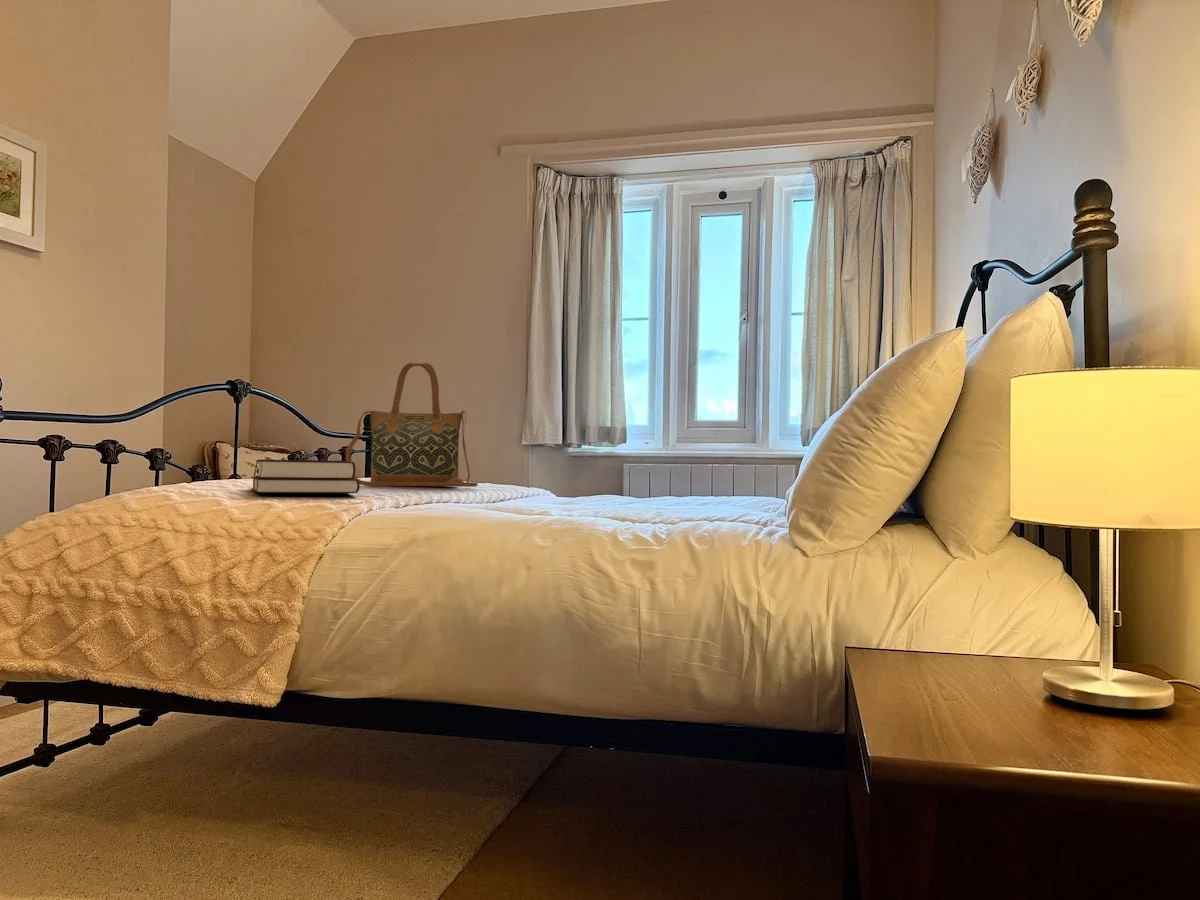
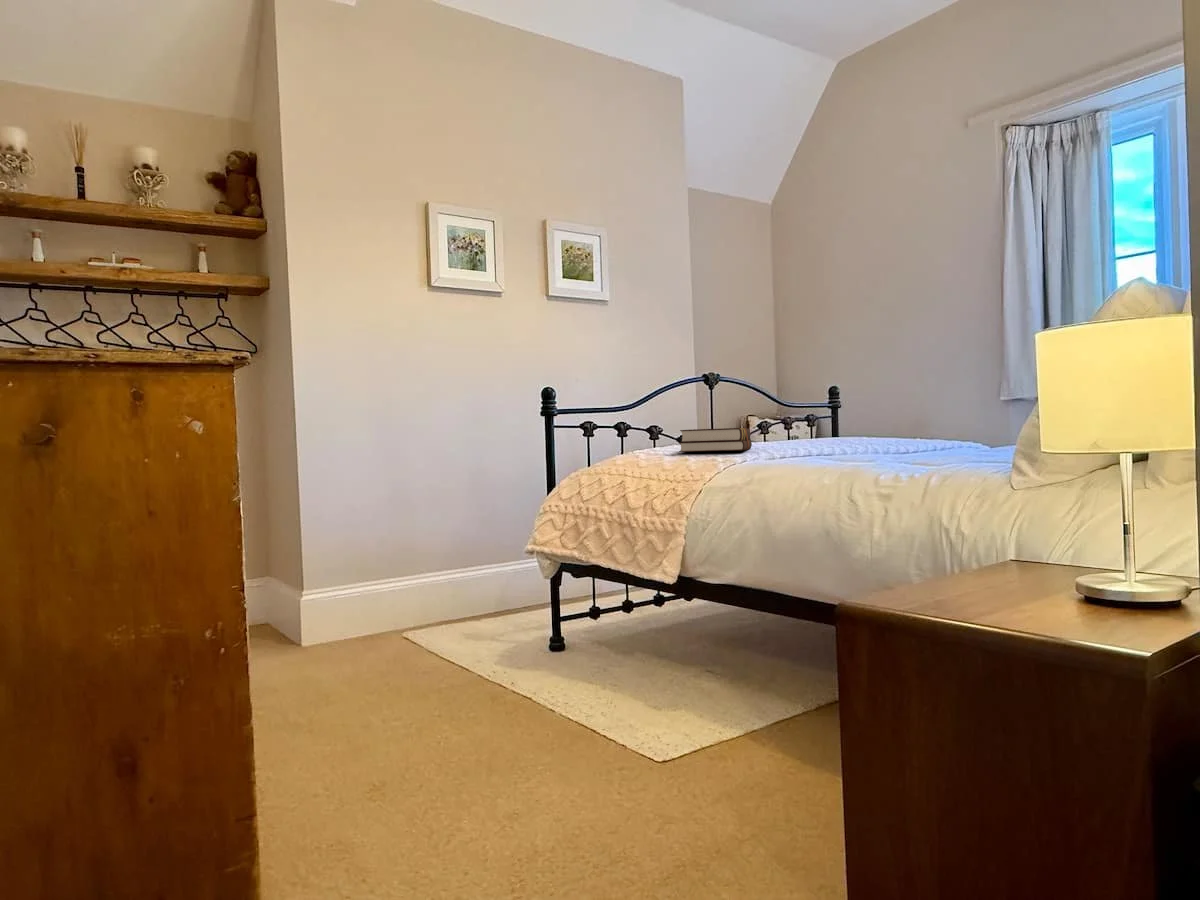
handbag: present [346,362,478,487] -> none [769,346,865,445]

